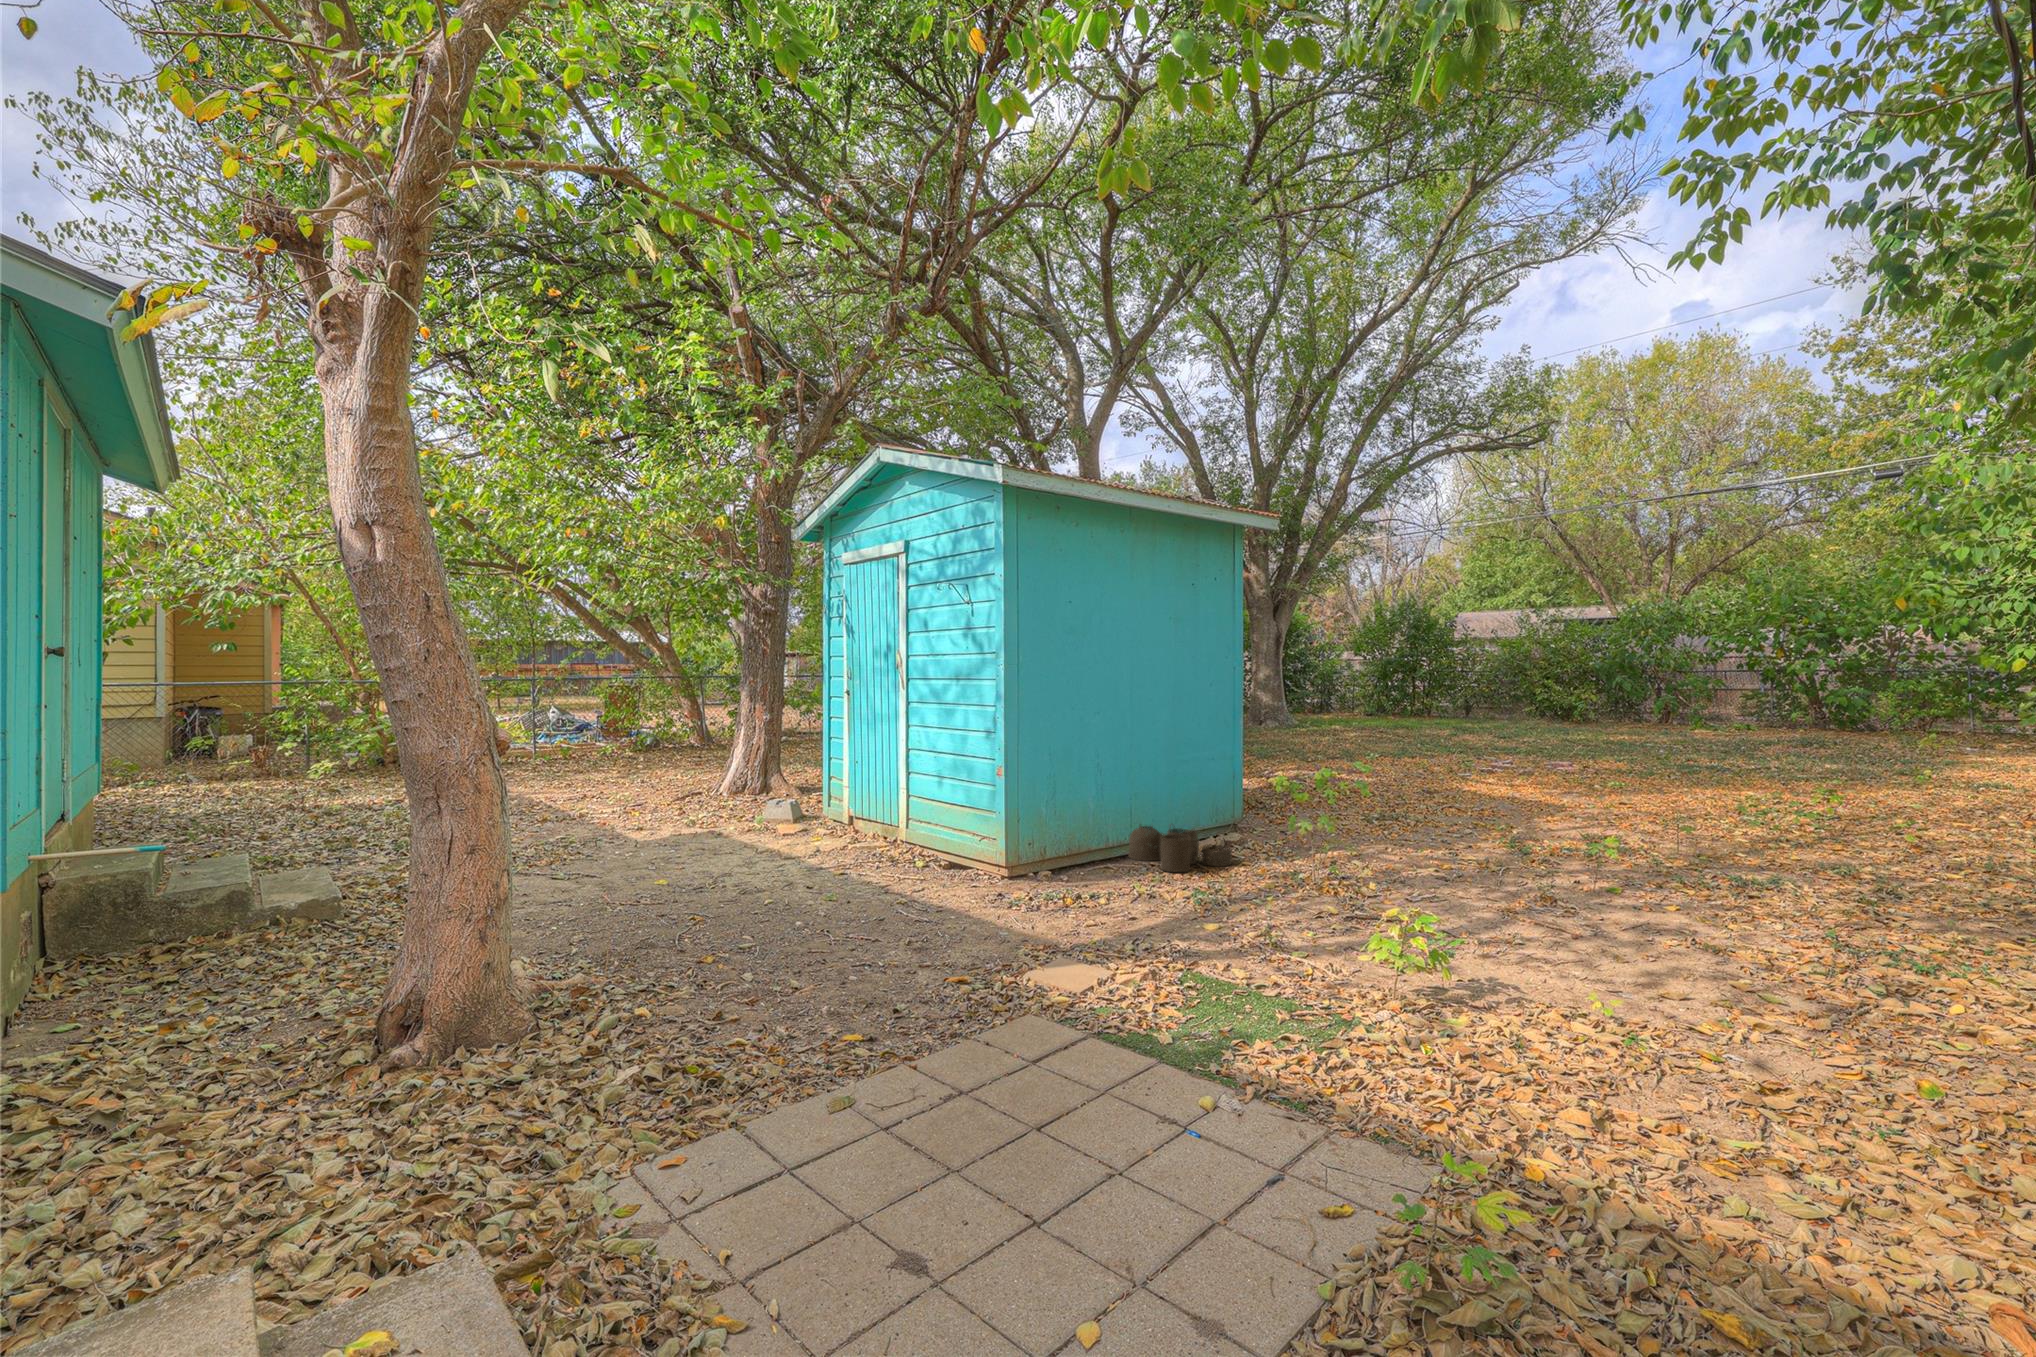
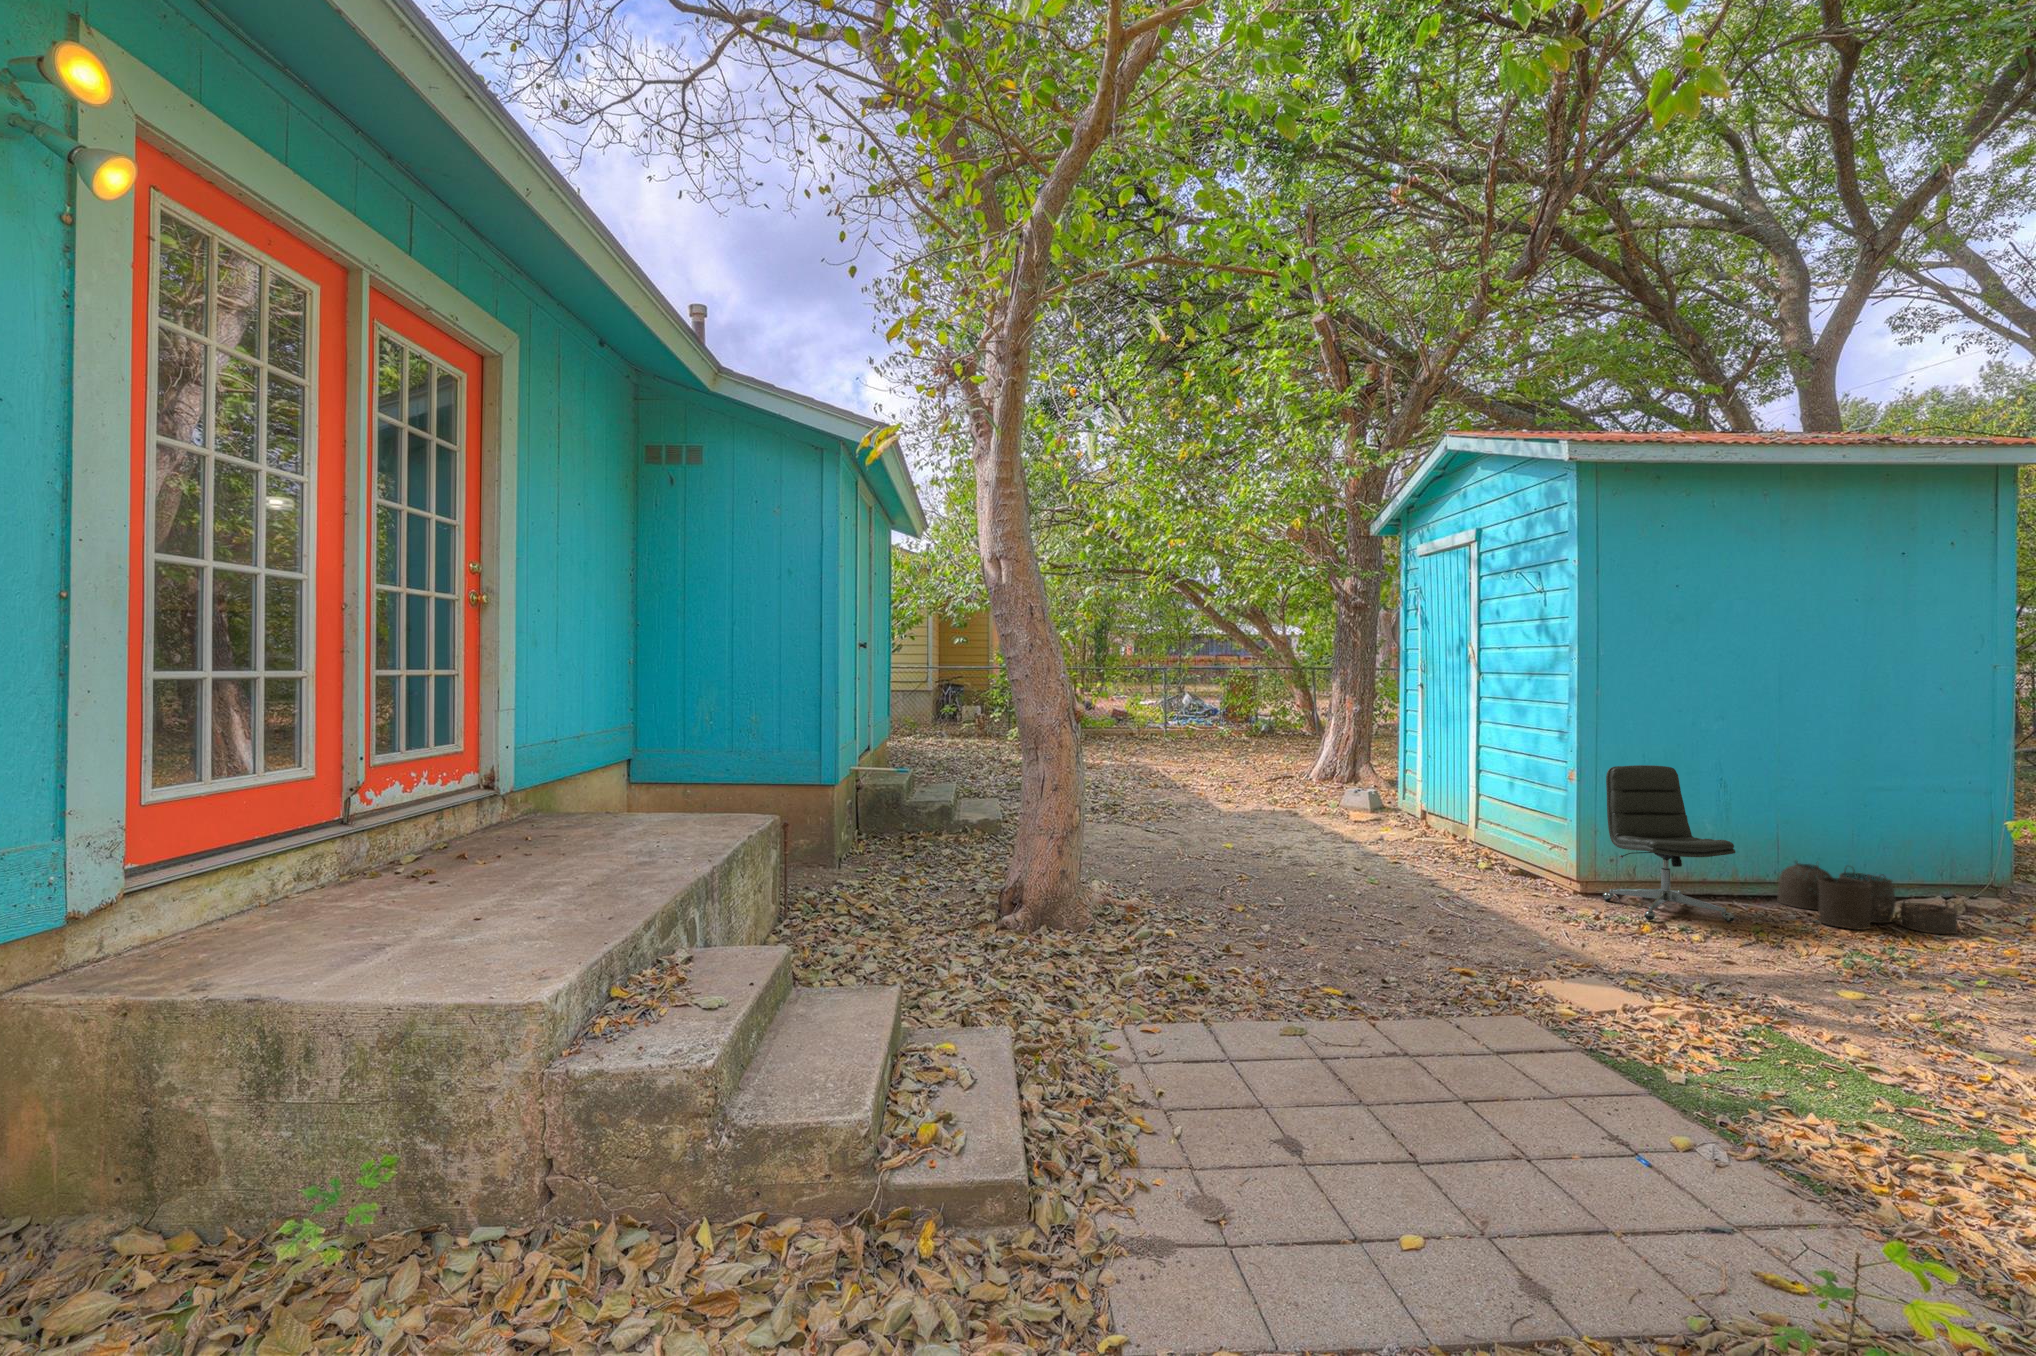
chair: none [1025,758,1118,891] -> present [1603,765,1735,922]

